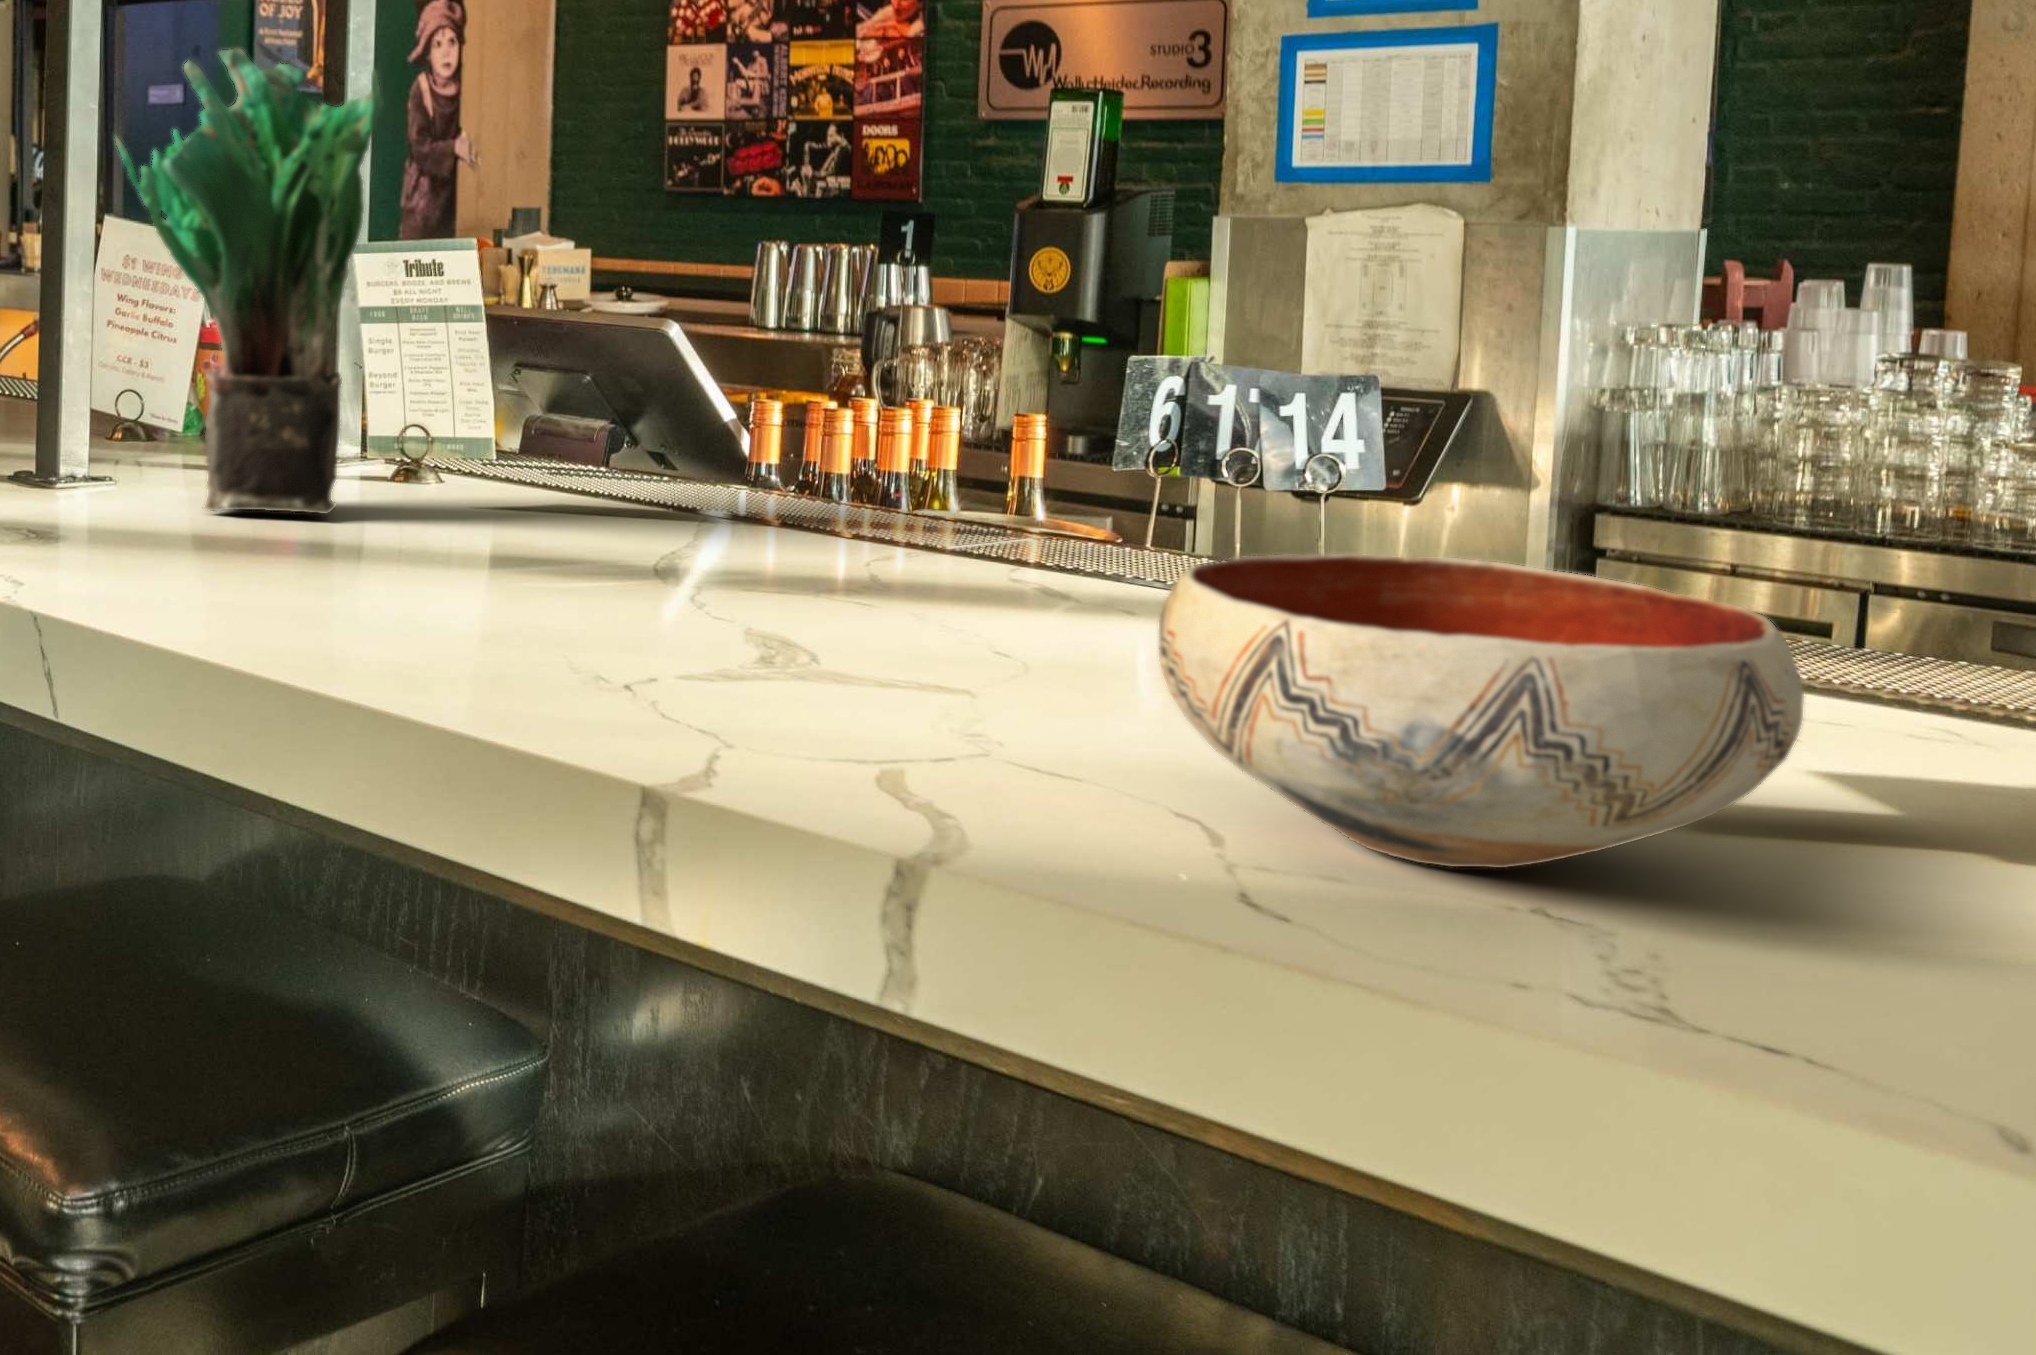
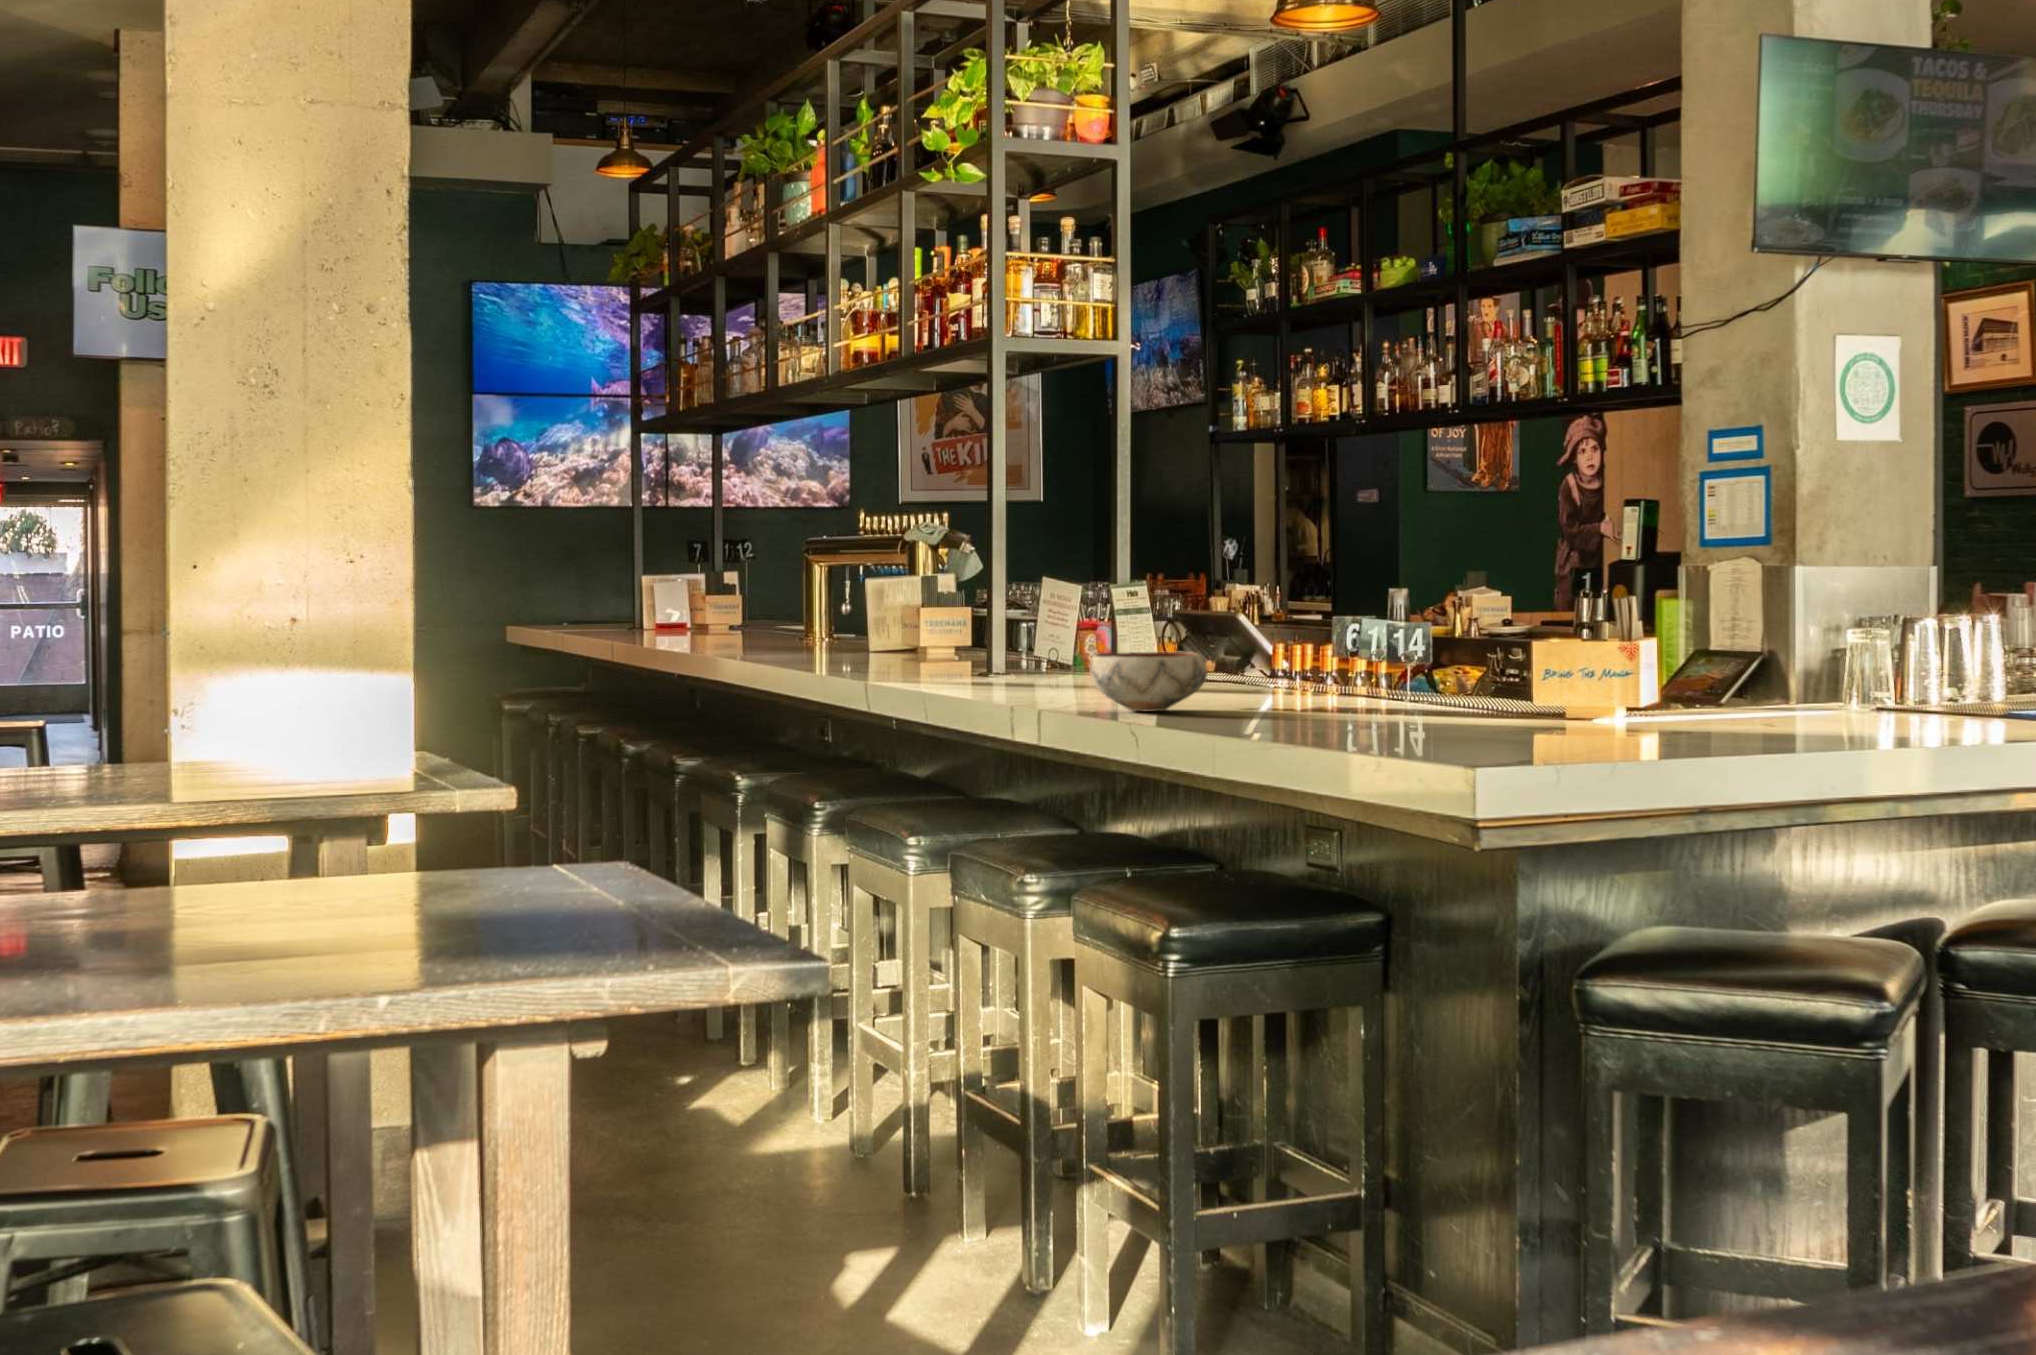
potted plant: present [116,49,384,514] -> none [985,521,1077,682]

